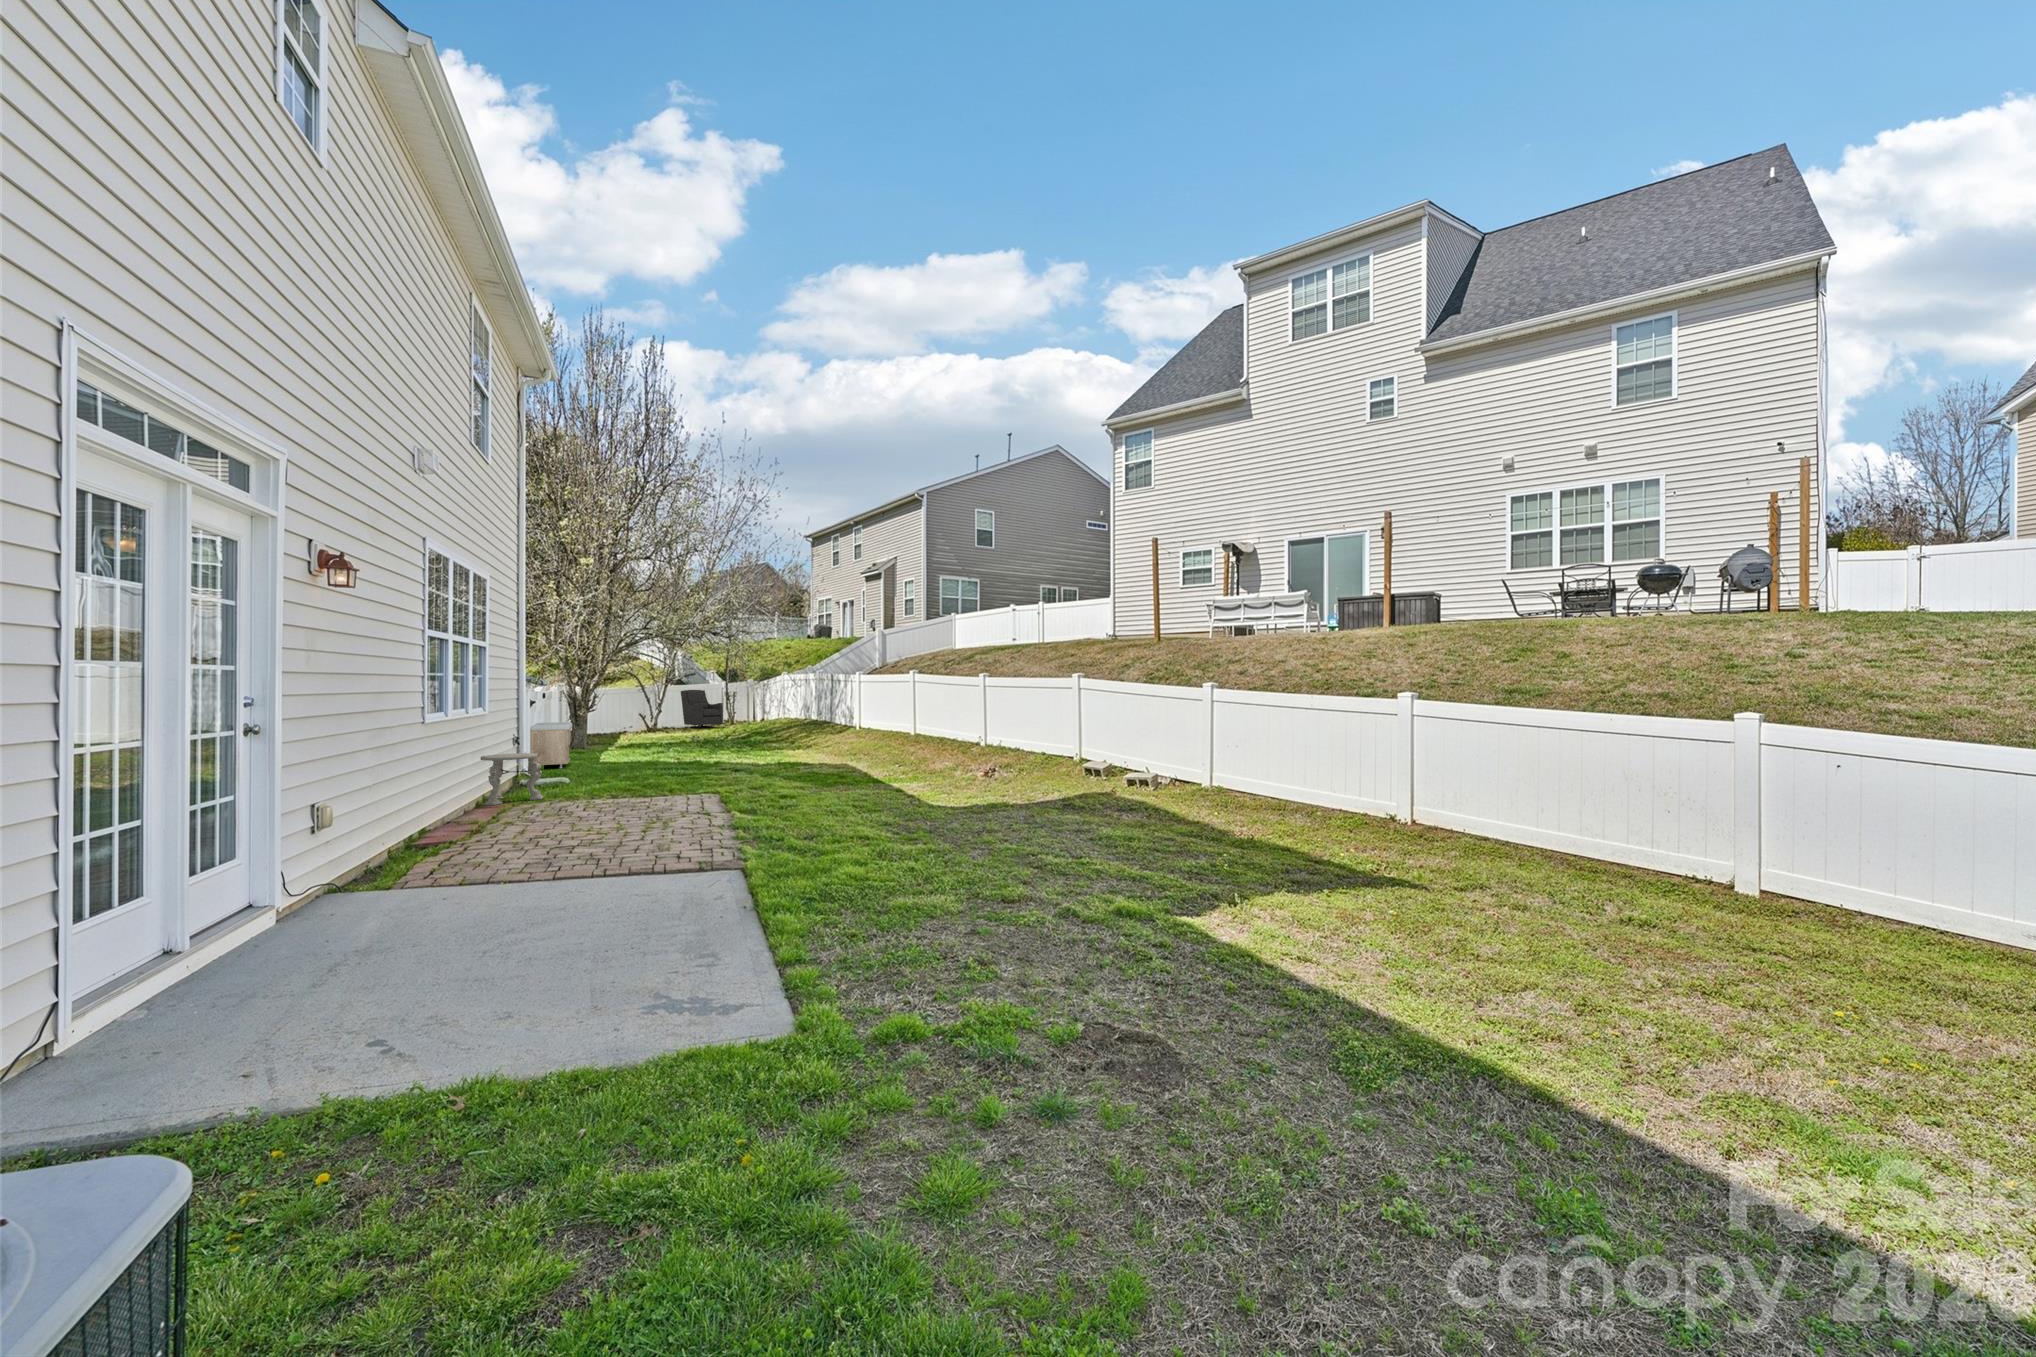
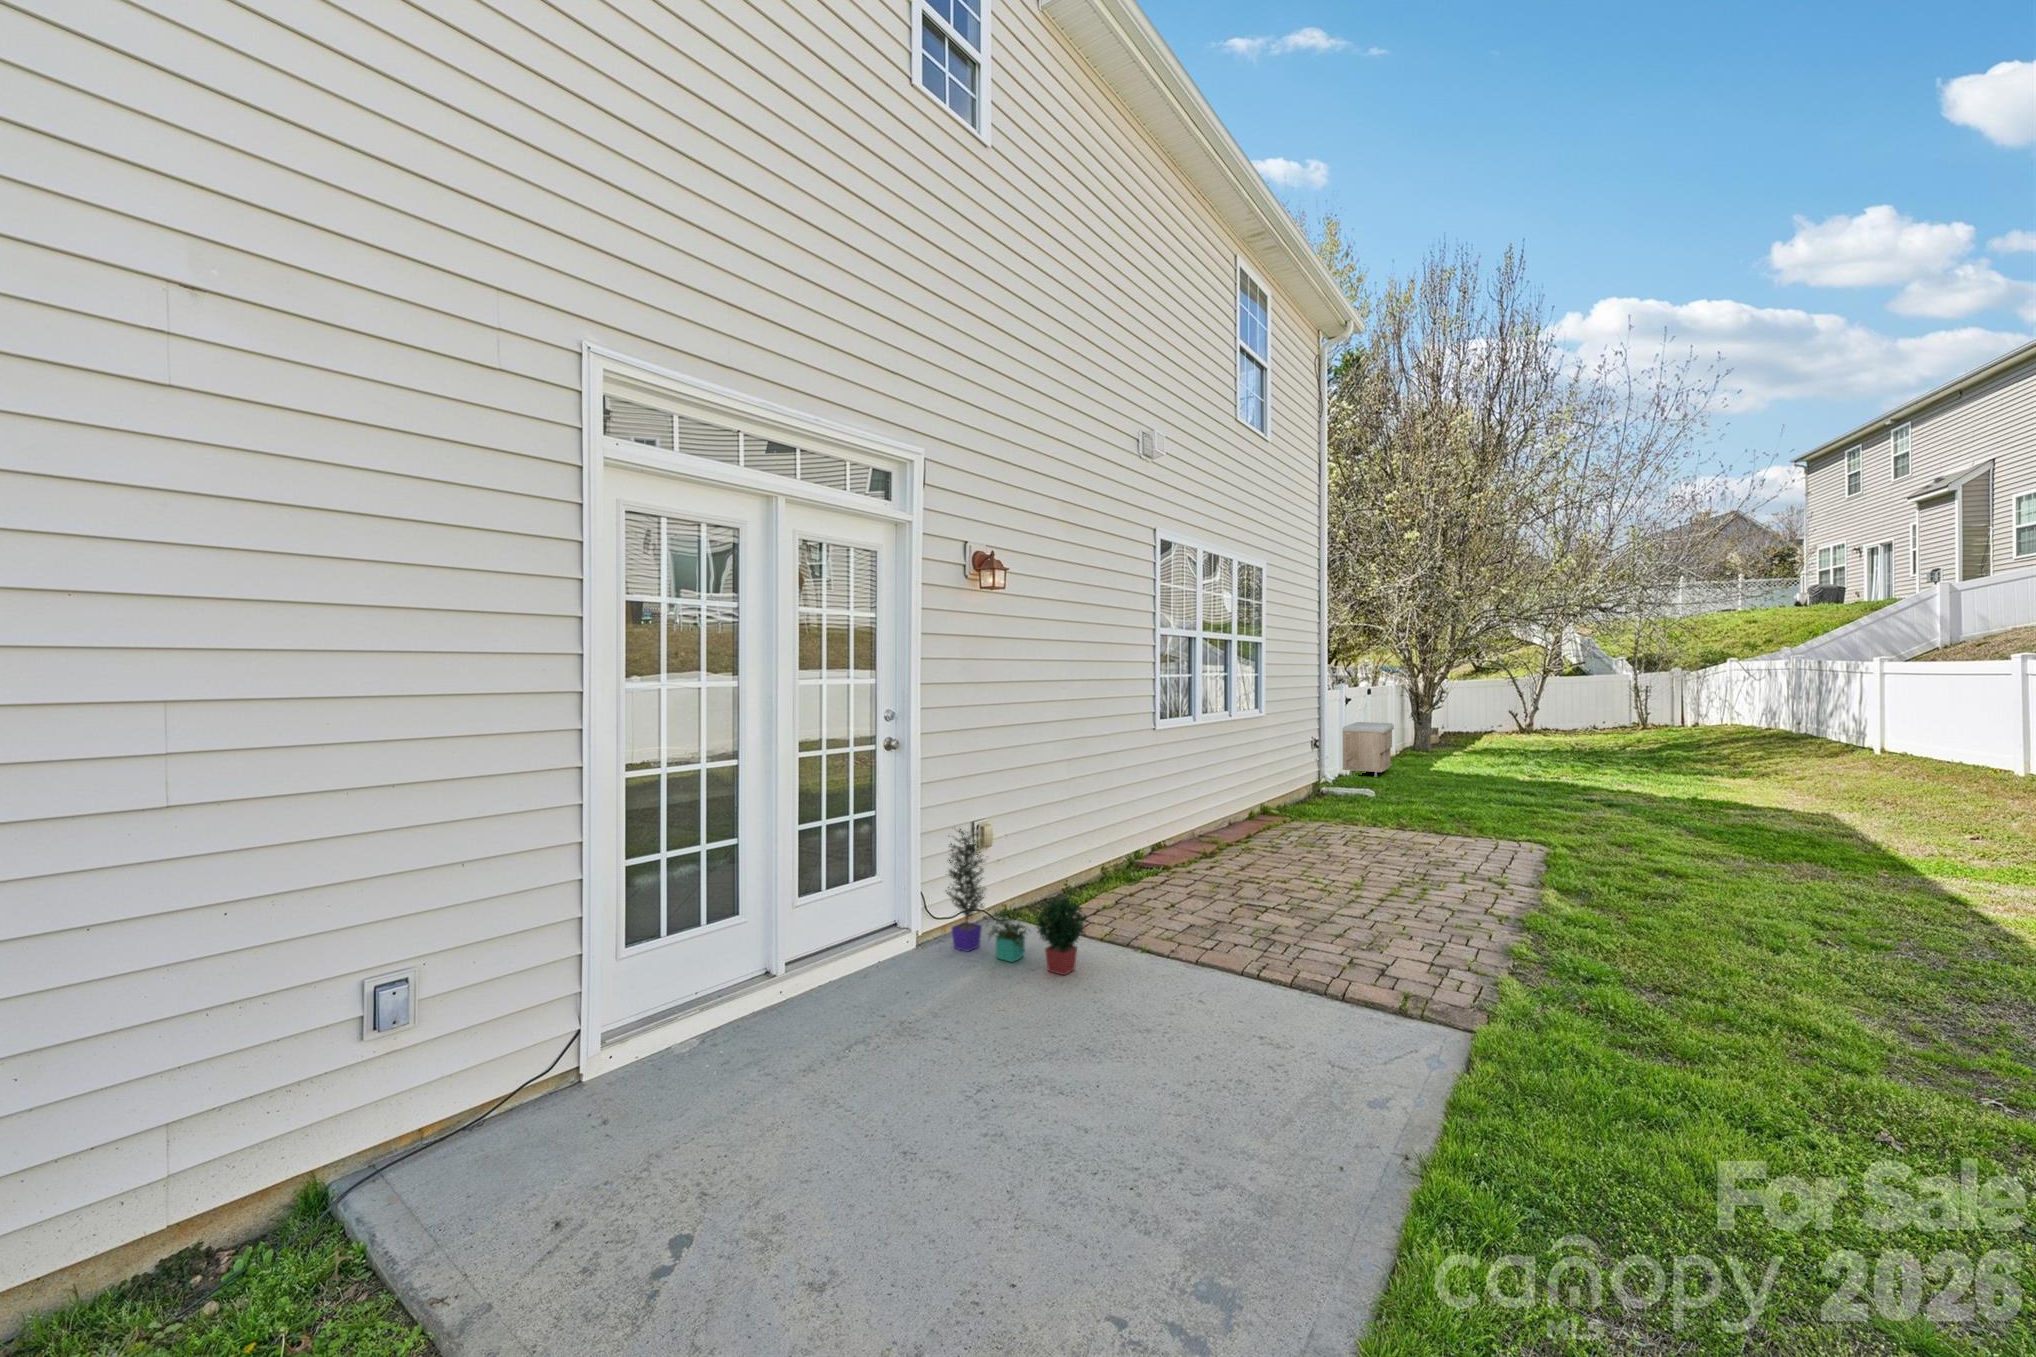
chair: present [681,690,723,728] -> none [1567,682,1629,732]
side table: present [480,753,543,805] -> none [1253,761,1317,820]
potted plant: none [298,803,475,918] -> present [946,827,1086,975]

